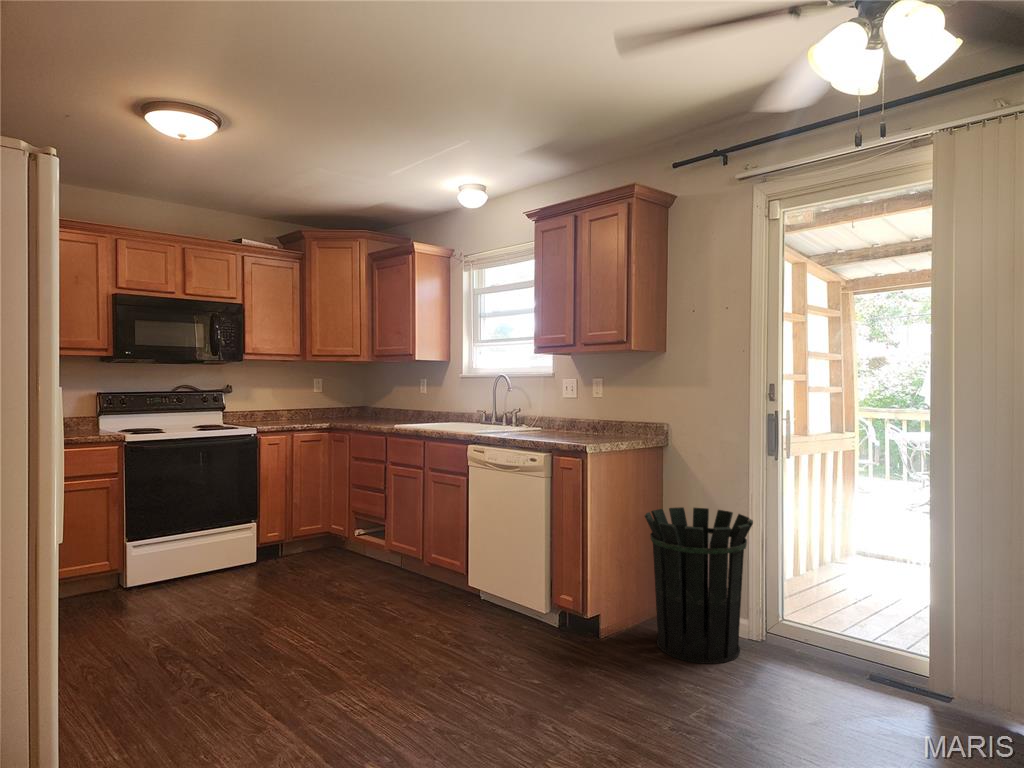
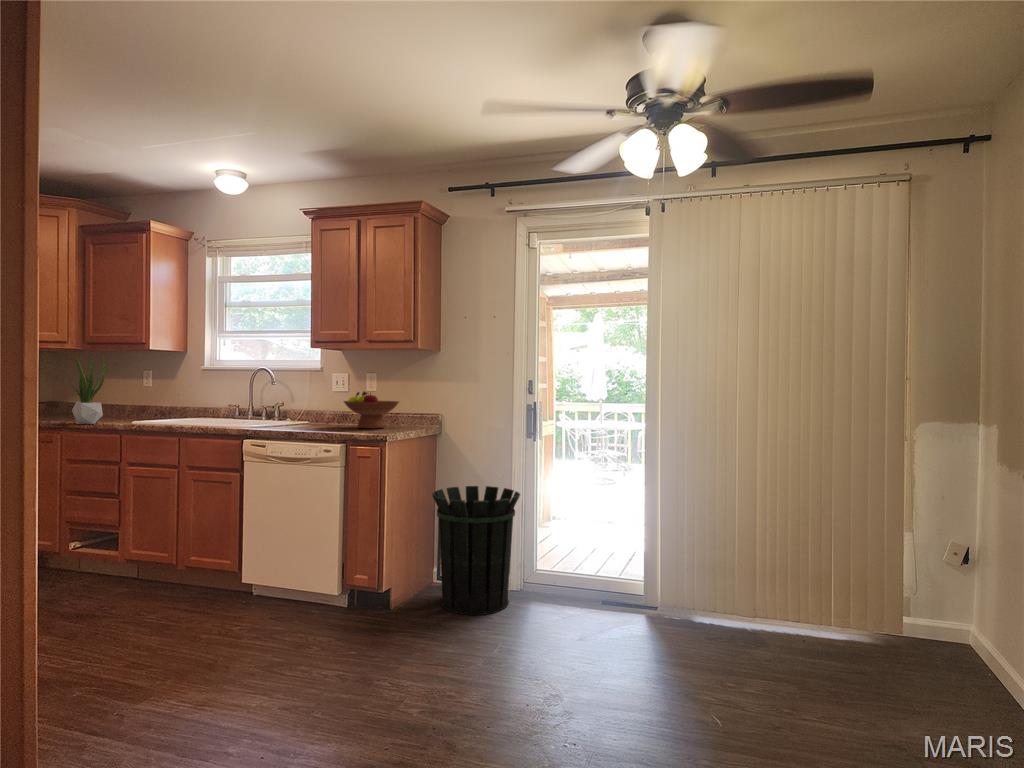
potted plant: none [349,368,376,427] -> present [69,356,106,424]
fruit bowl: none [560,397,620,437] -> present [344,391,399,428]

